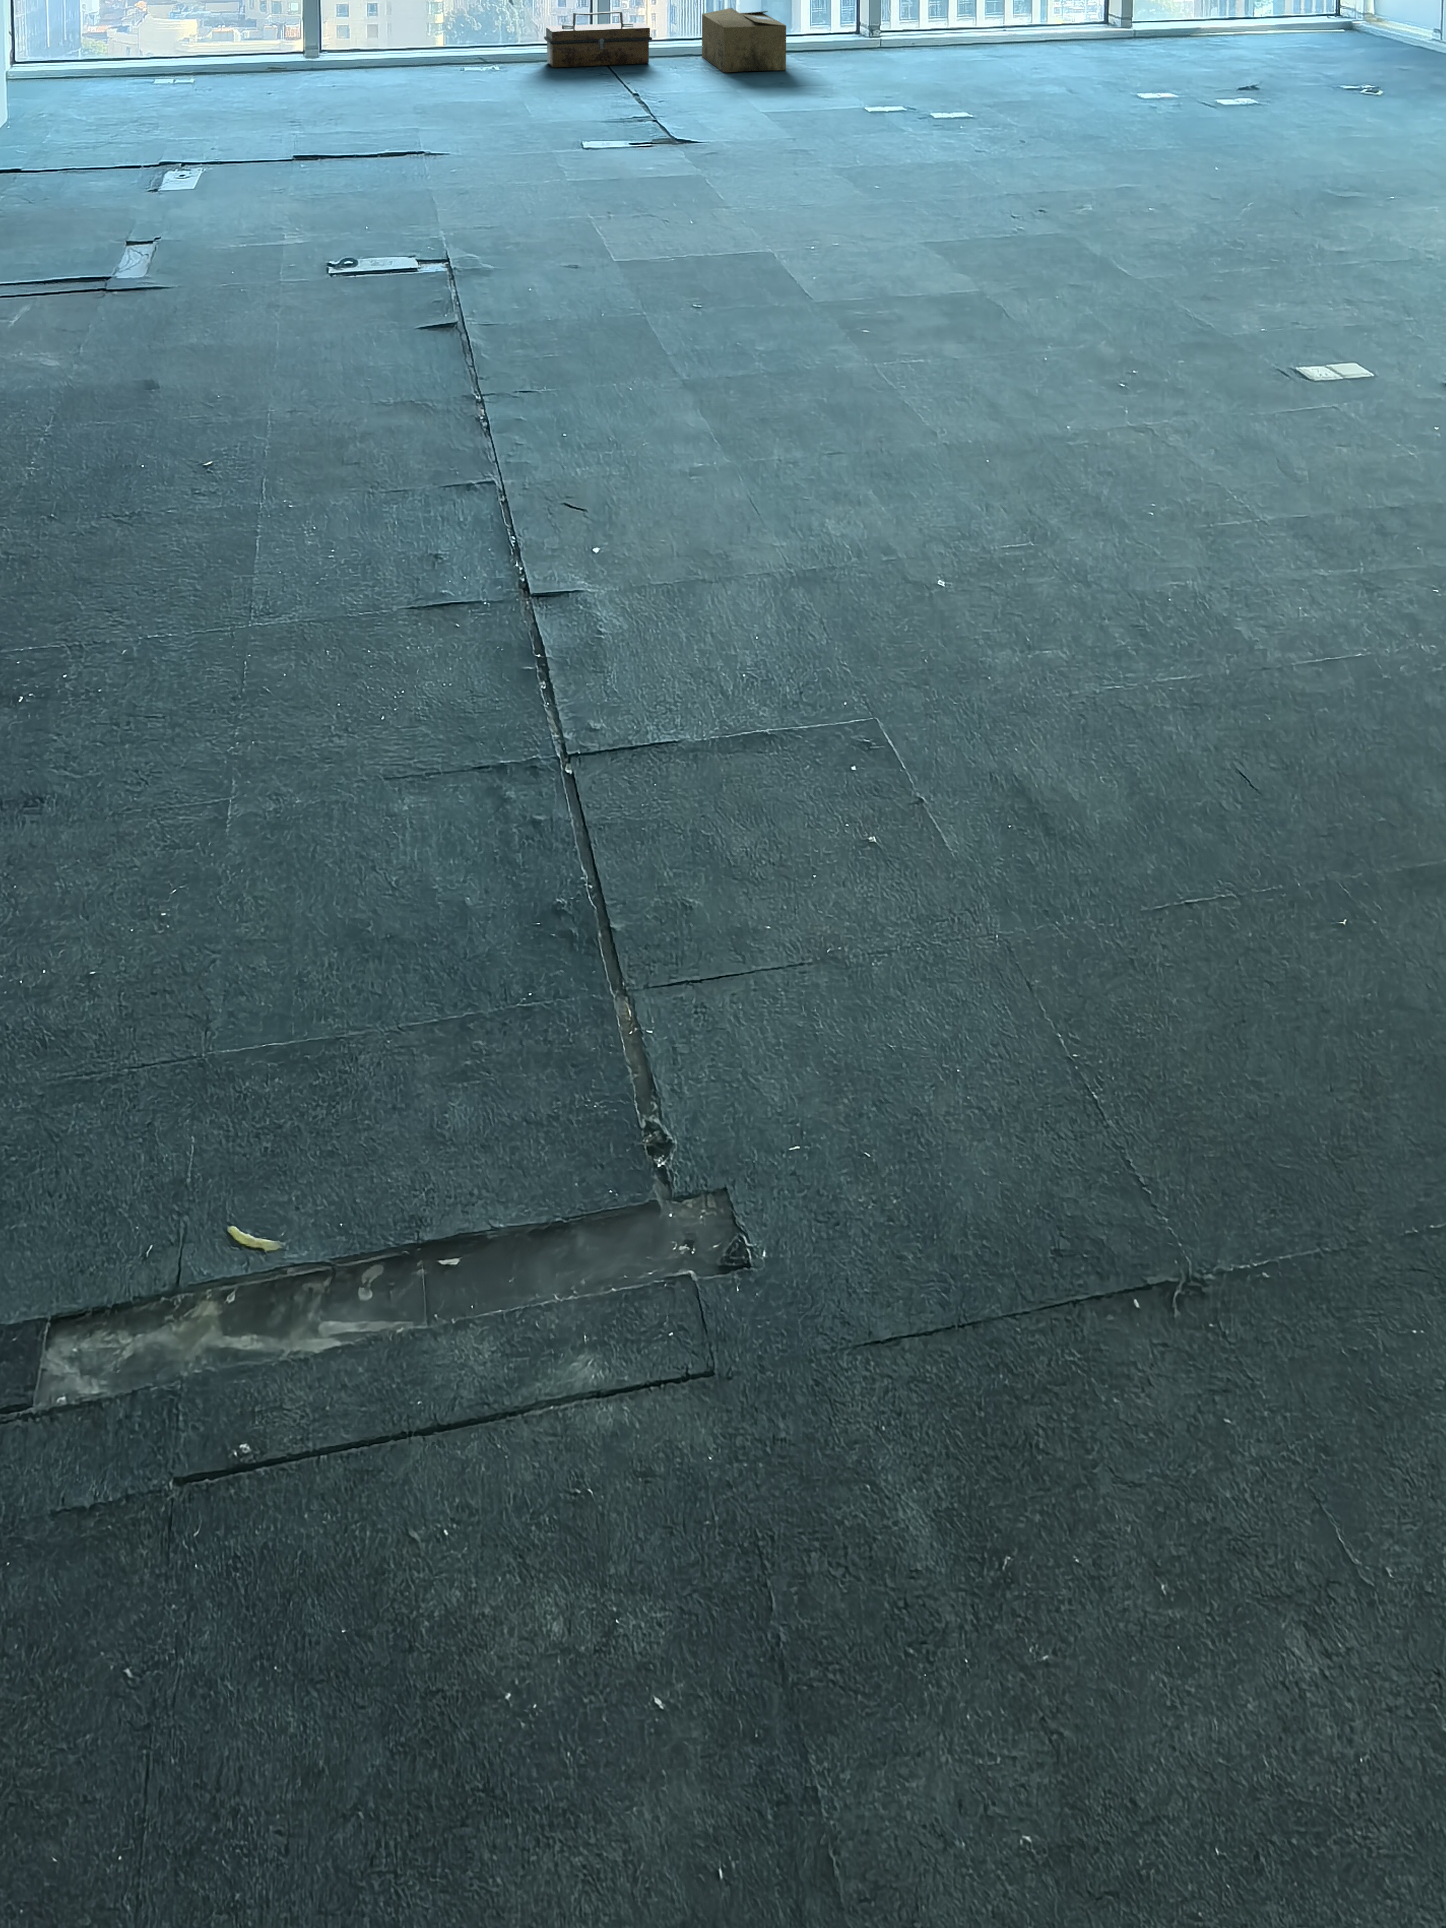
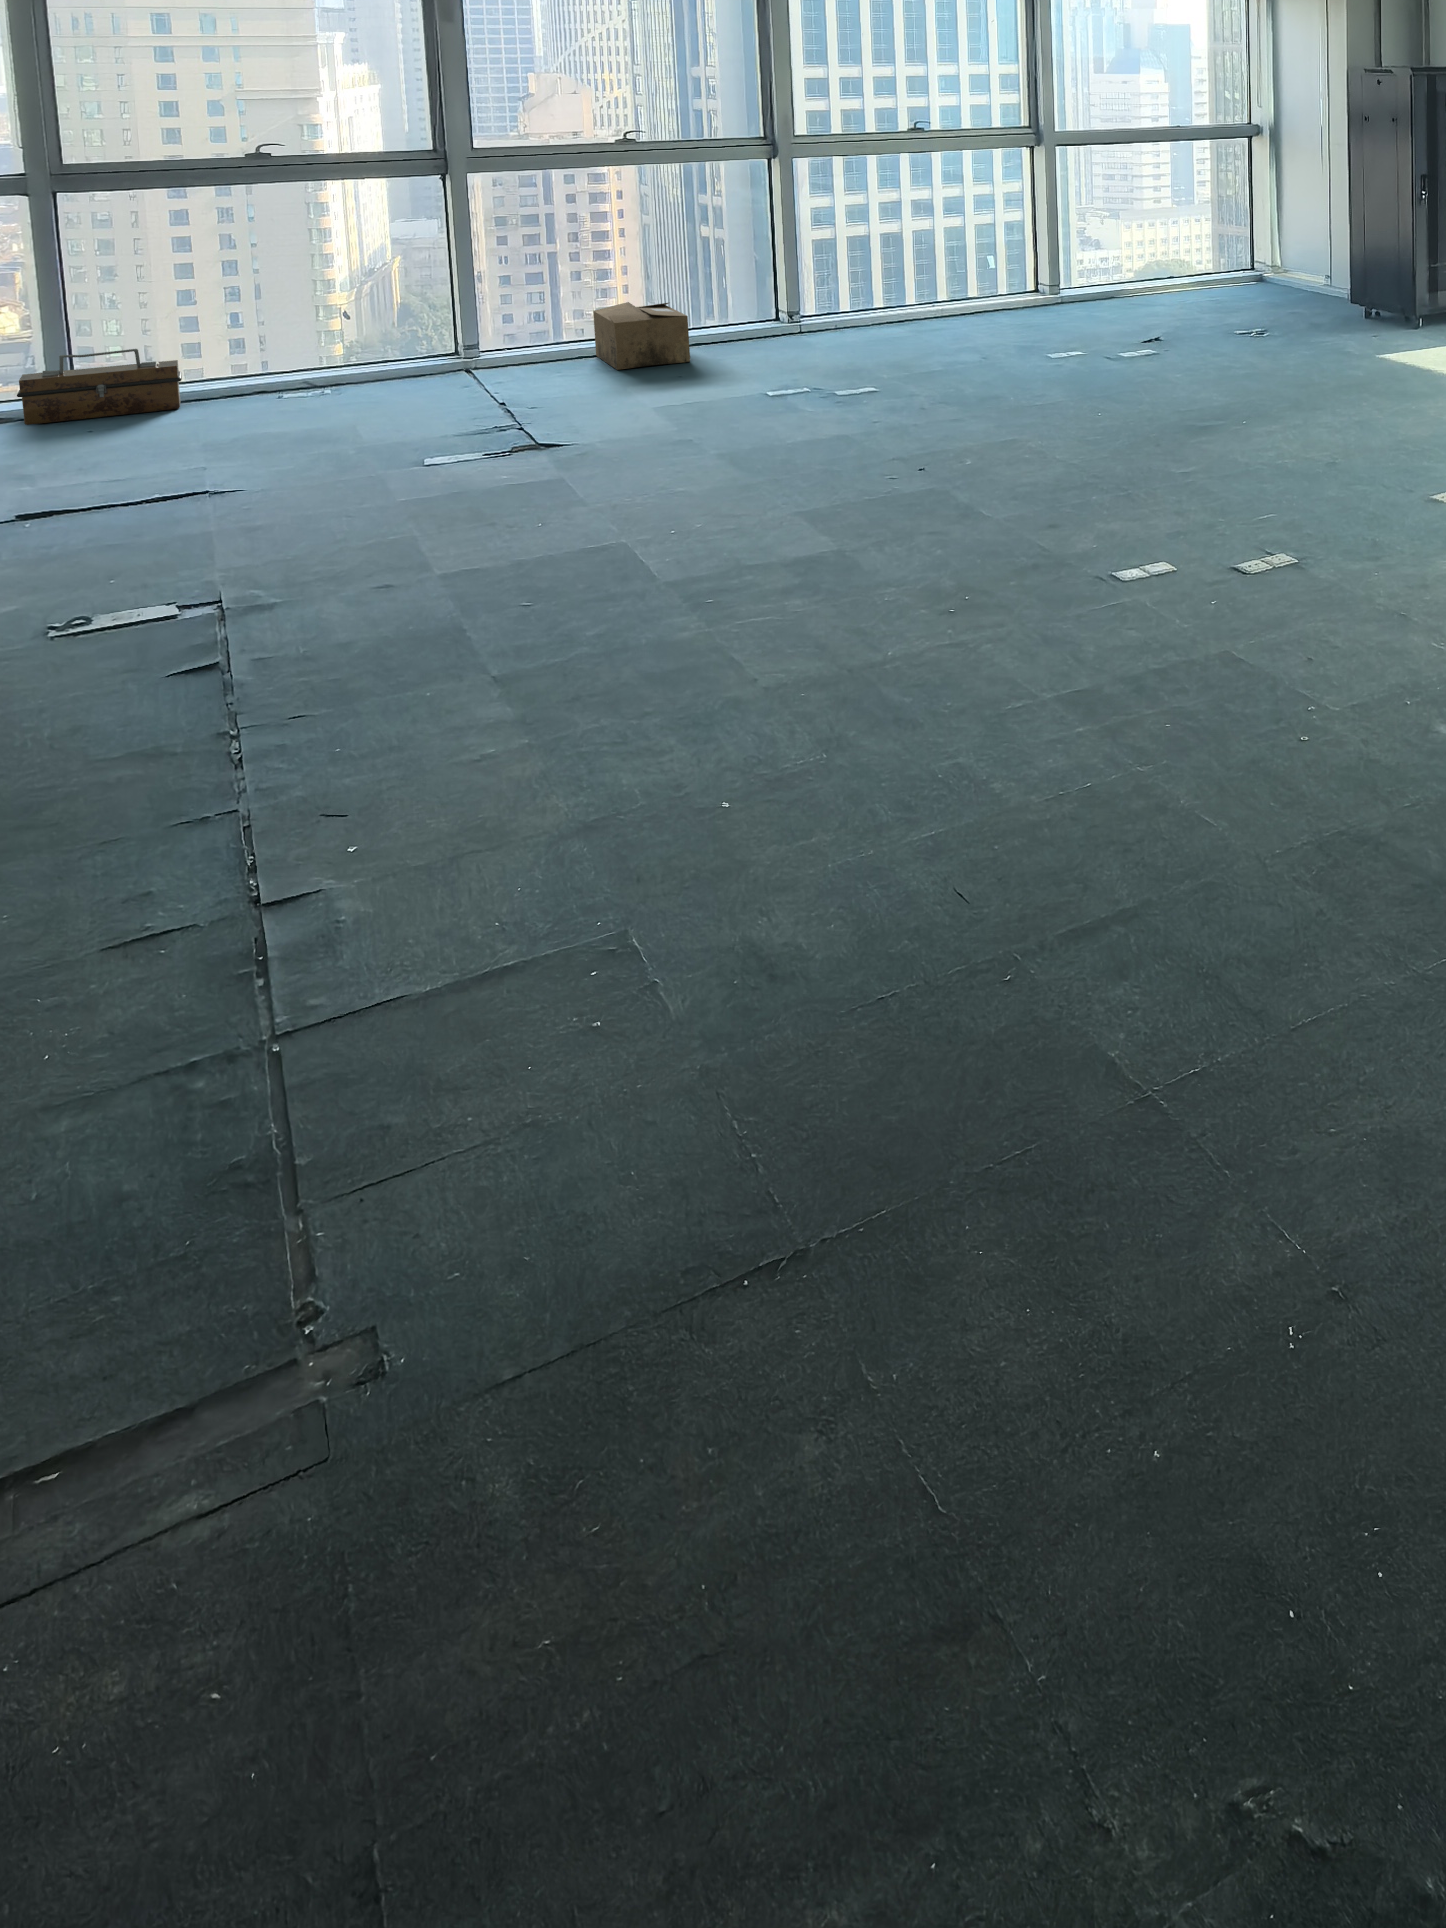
toolbox: present [544,11,652,68] -> present [17,349,182,425]

